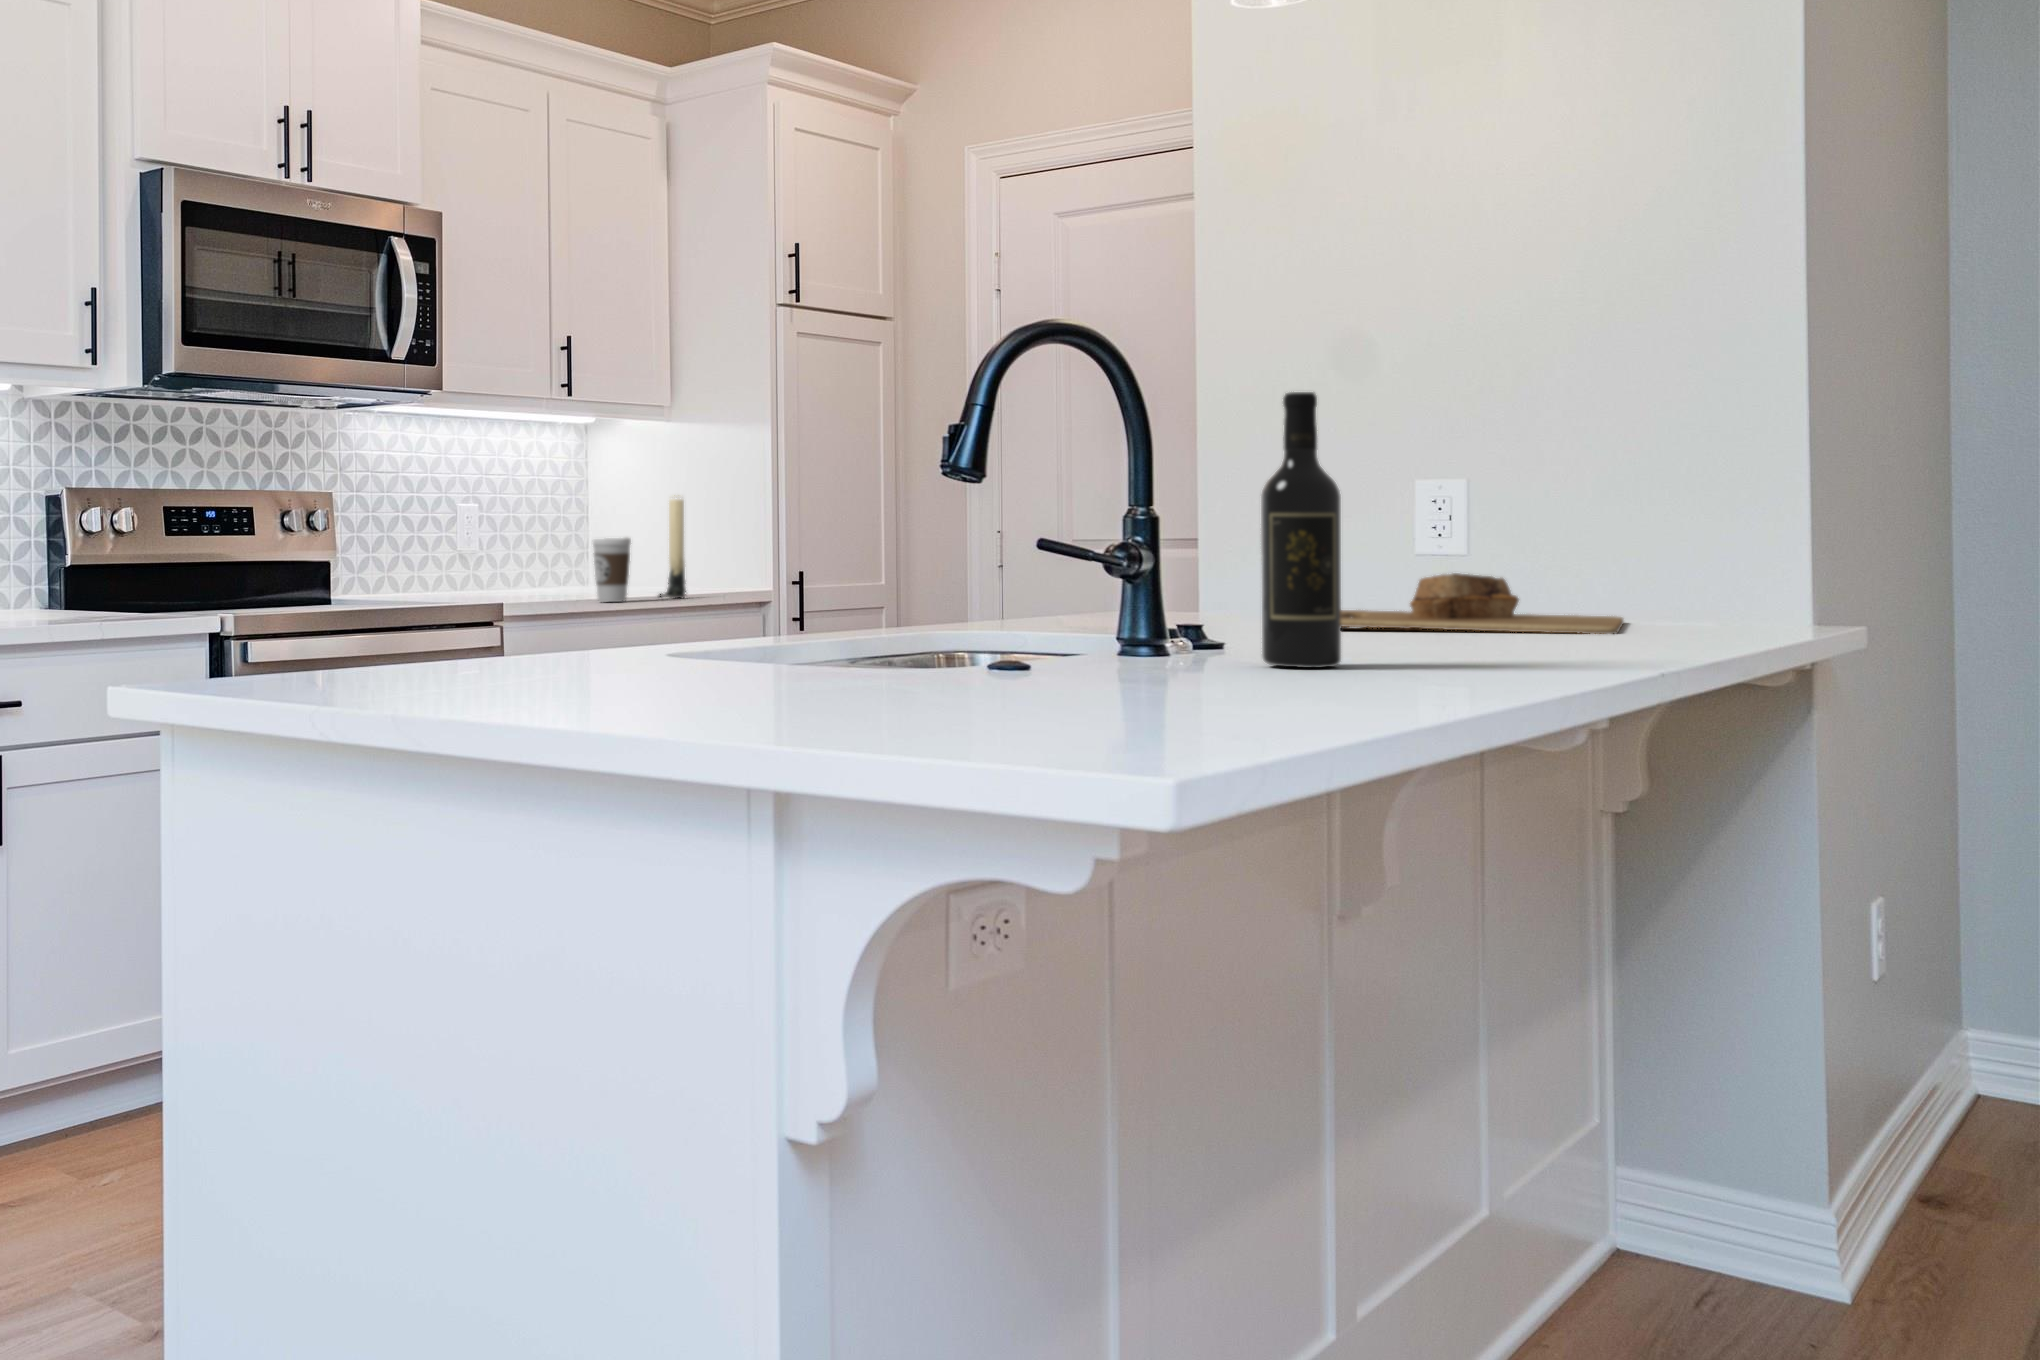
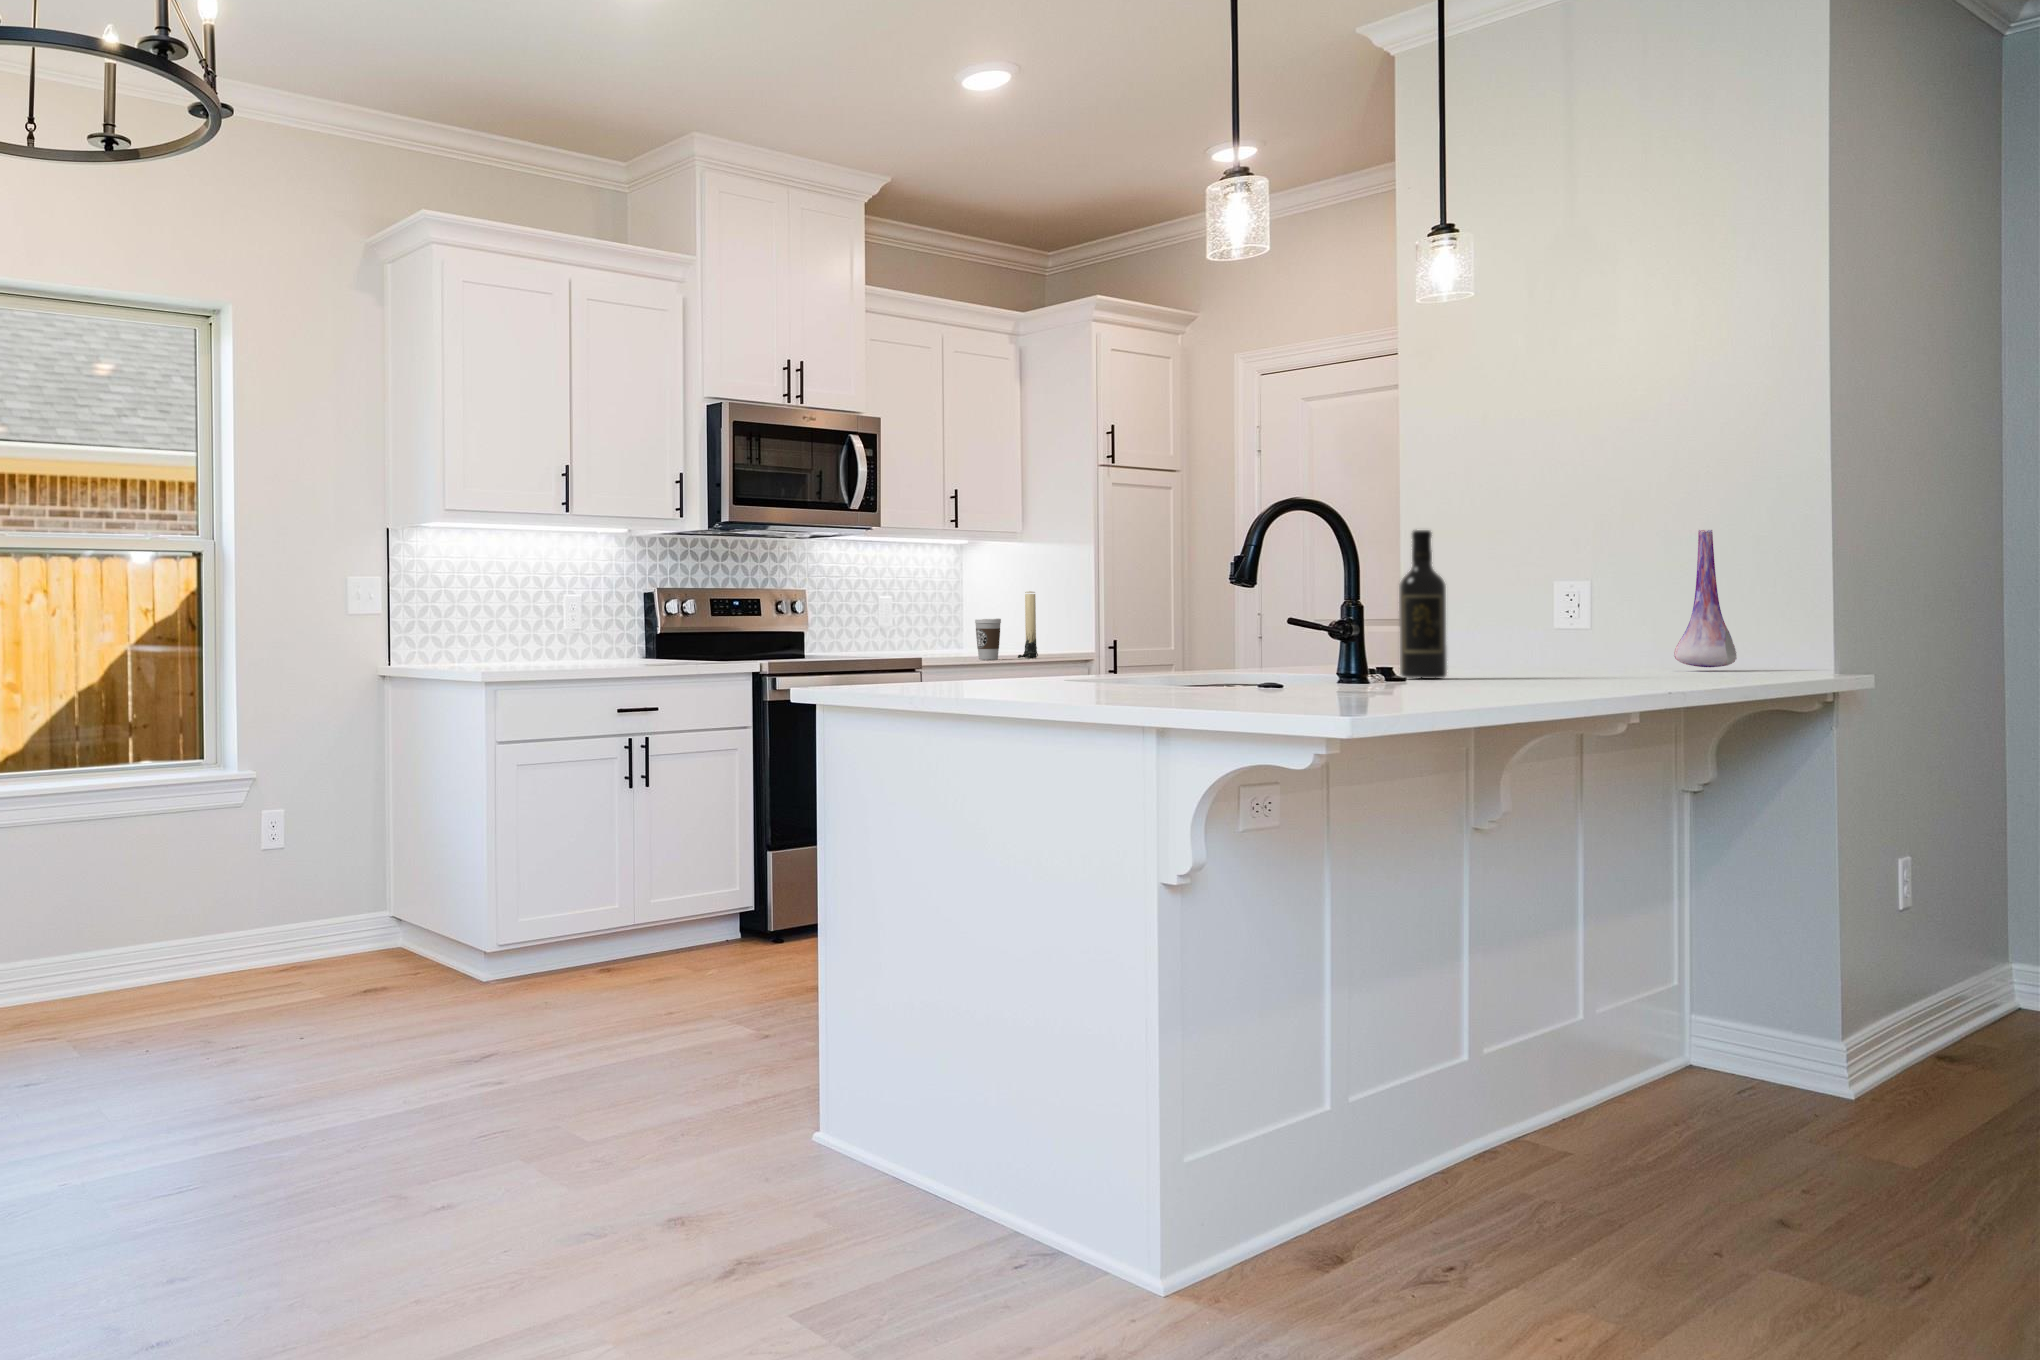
vase: none [1655,399,1764,639] -> present [1674,530,1737,667]
cutting board: present [1341,573,1623,634] -> none [1450,634,1672,669]

